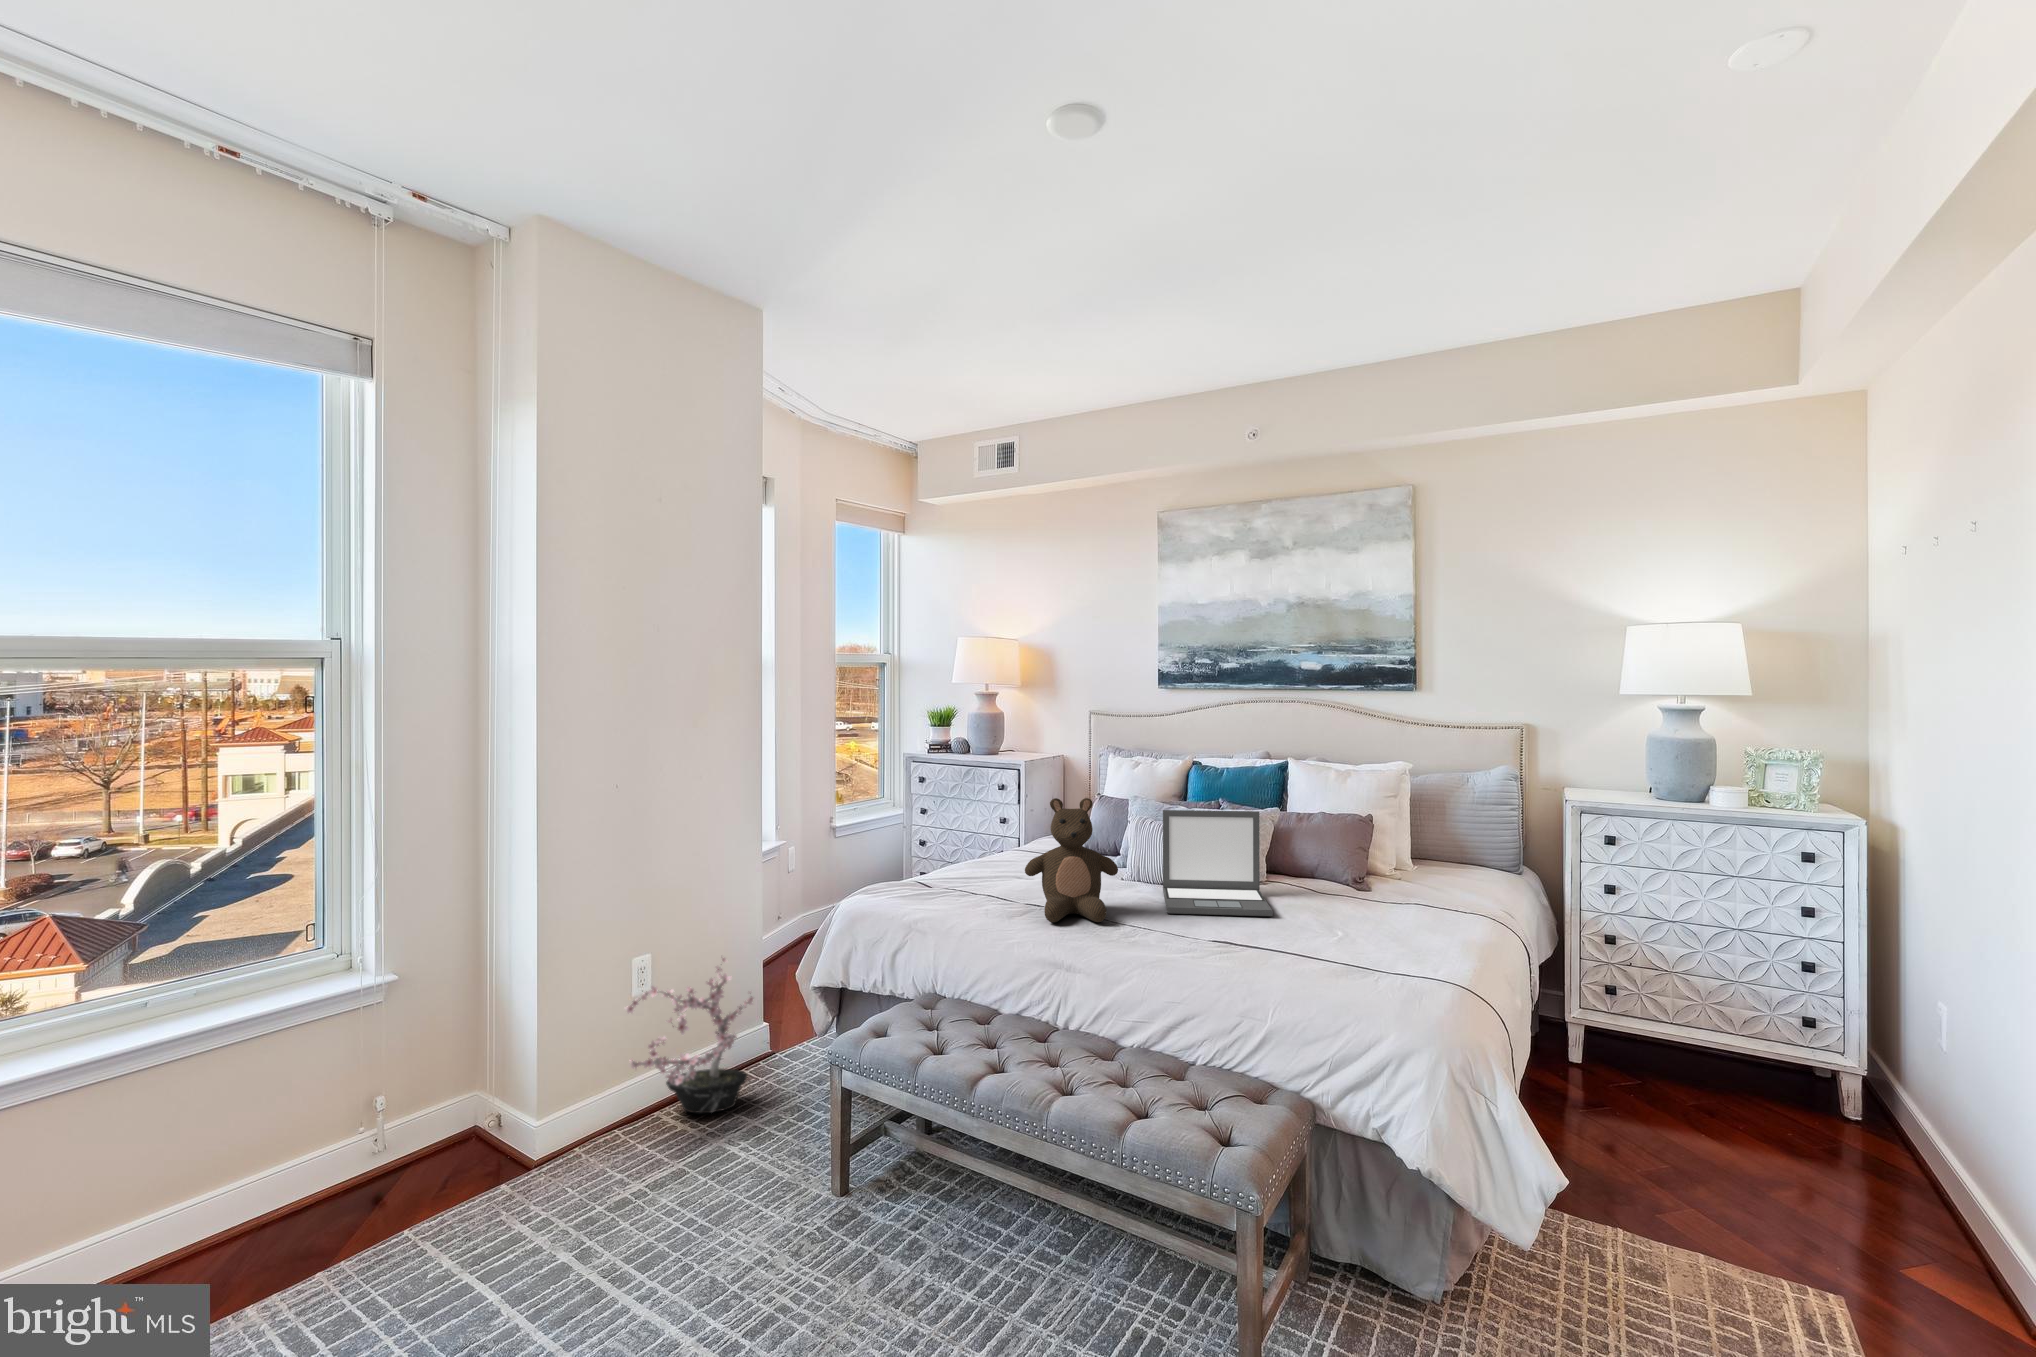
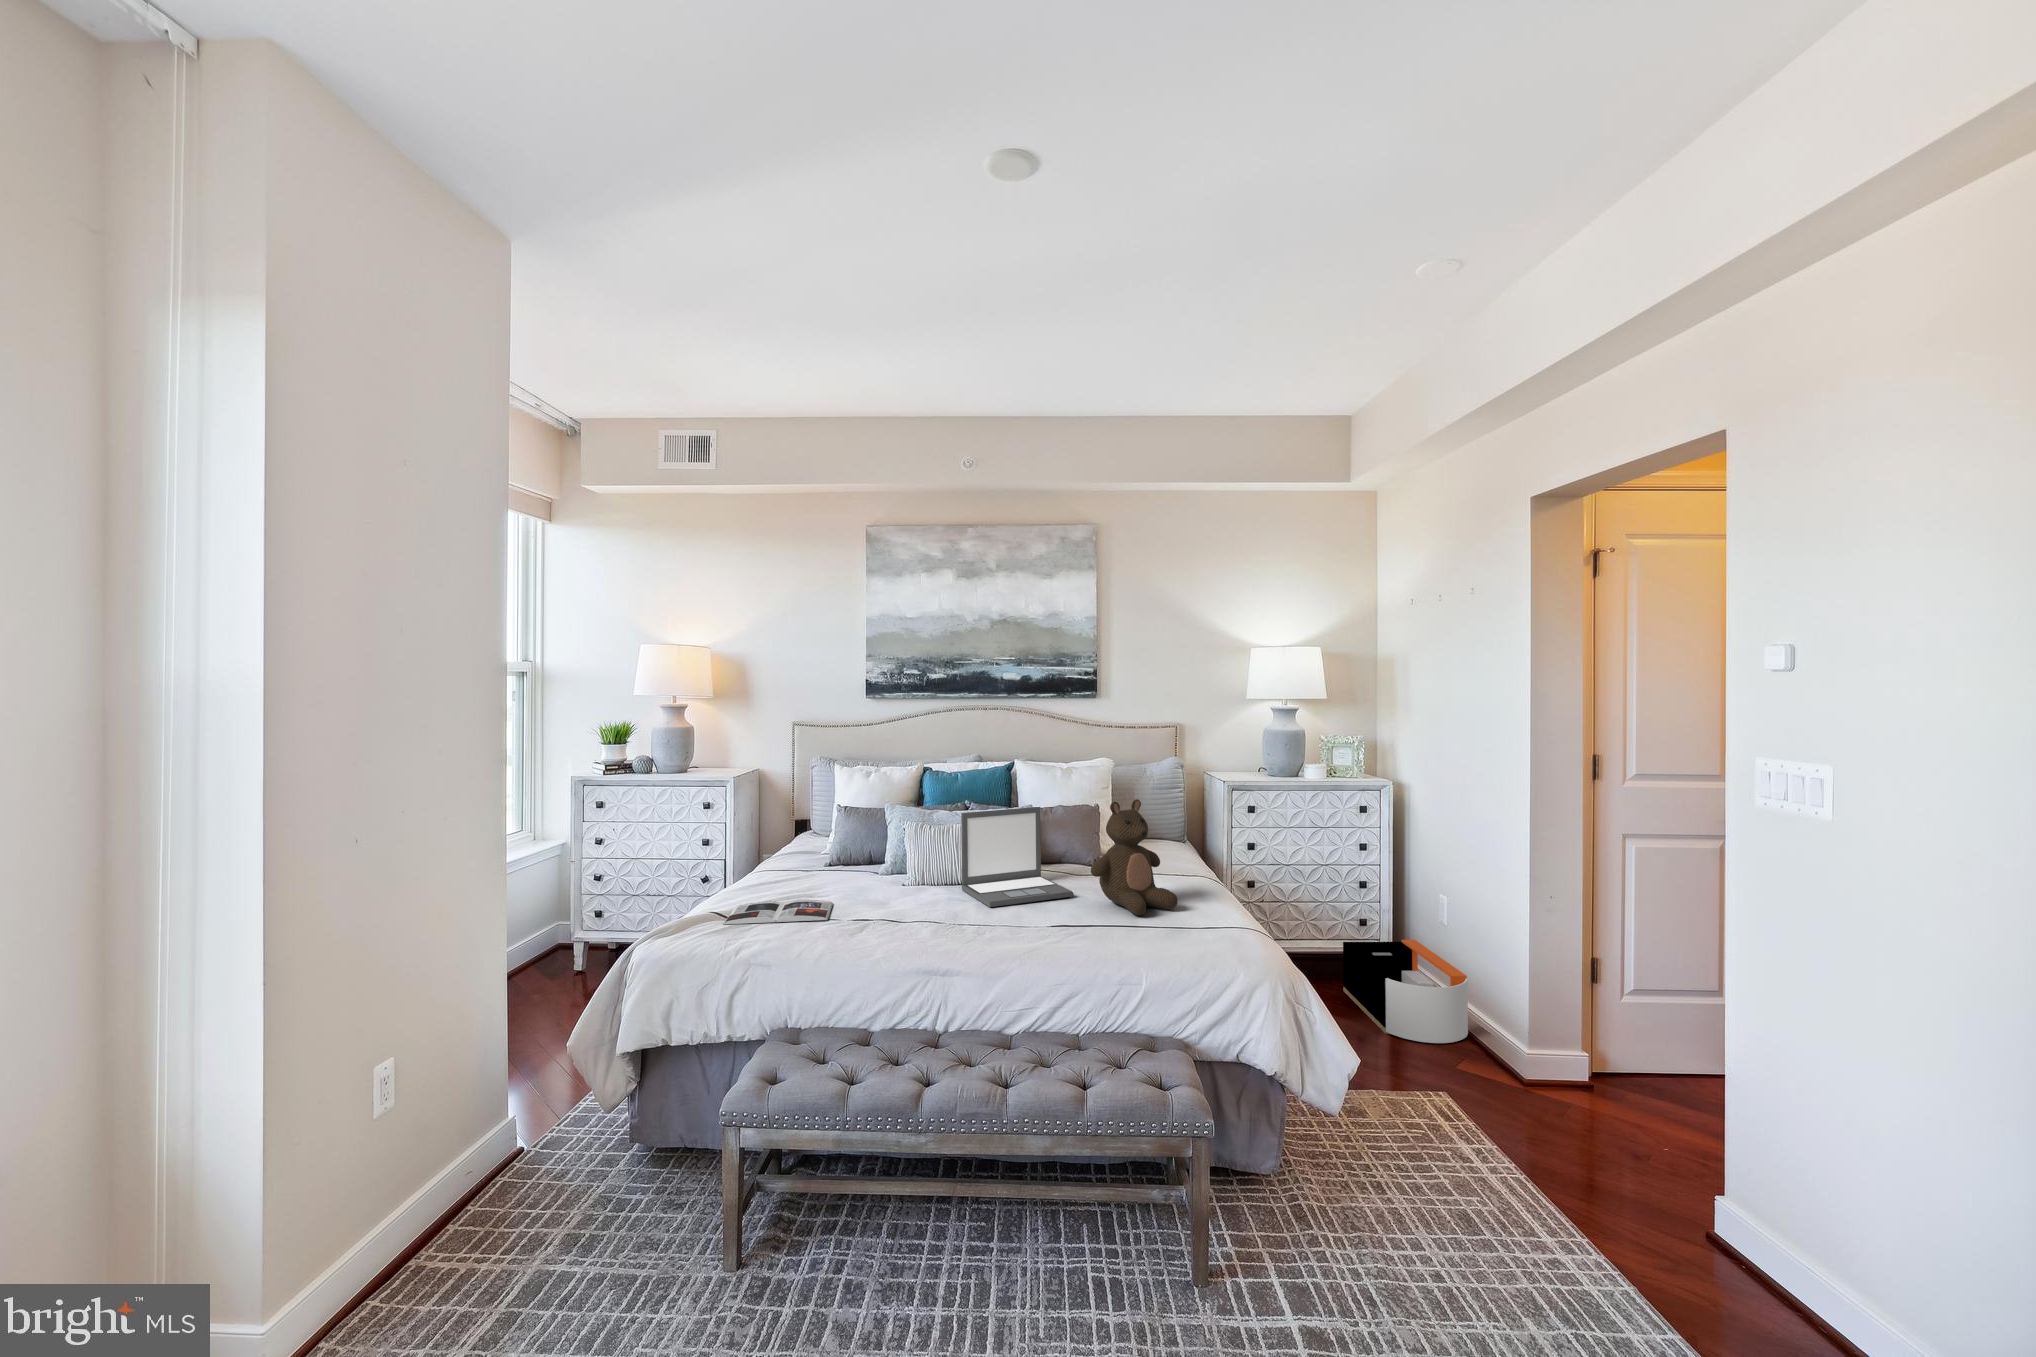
stuffed bear: present [1025,798,1118,922] -> present [1091,799,1178,915]
magazine: none [915,876,1026,901] -> present [723,900,833,924]
potted plant: present [625,958,753,1113] -> none [365,1035,547,1244]
storage bin: none [1755,1046,1951,1233] -> present [1343,940,1468,1043]

